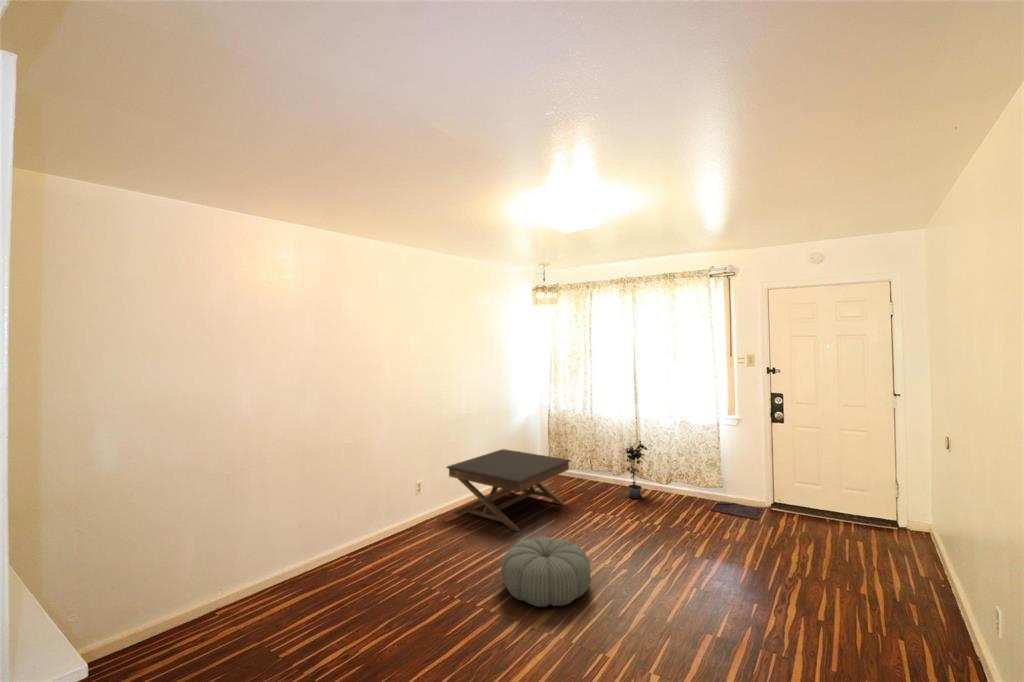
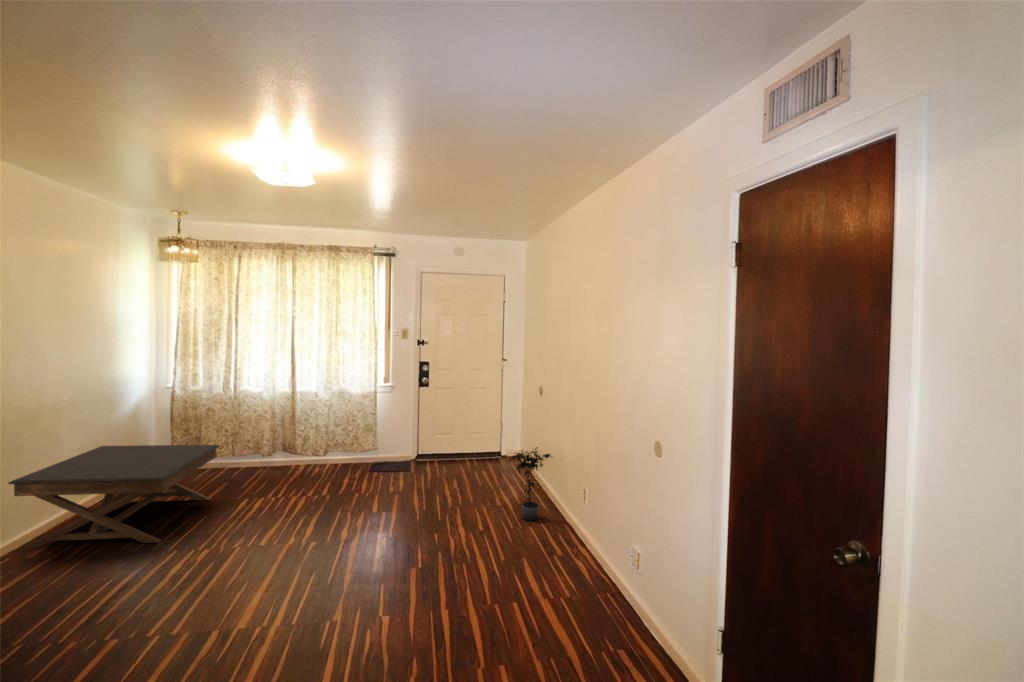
potted plant: present [624,441,647,498] -> present [509,447,550,520]
pouf: present [501,537,591,607] -> none [171,528,293,610]

